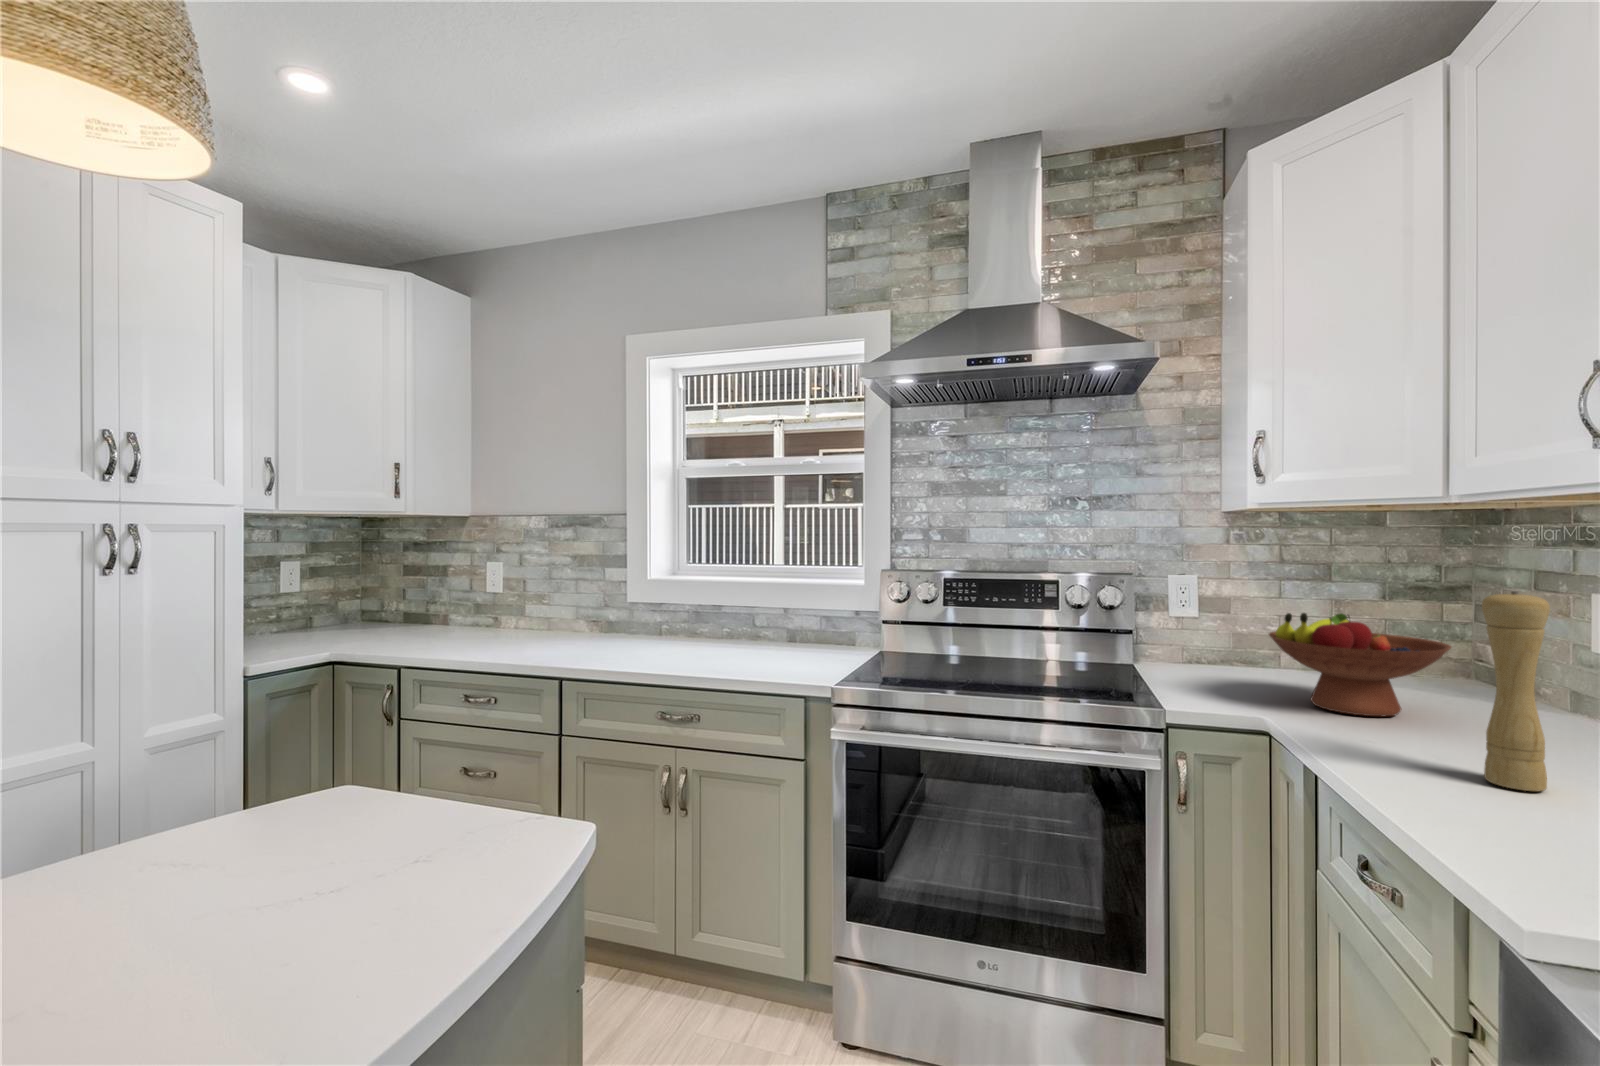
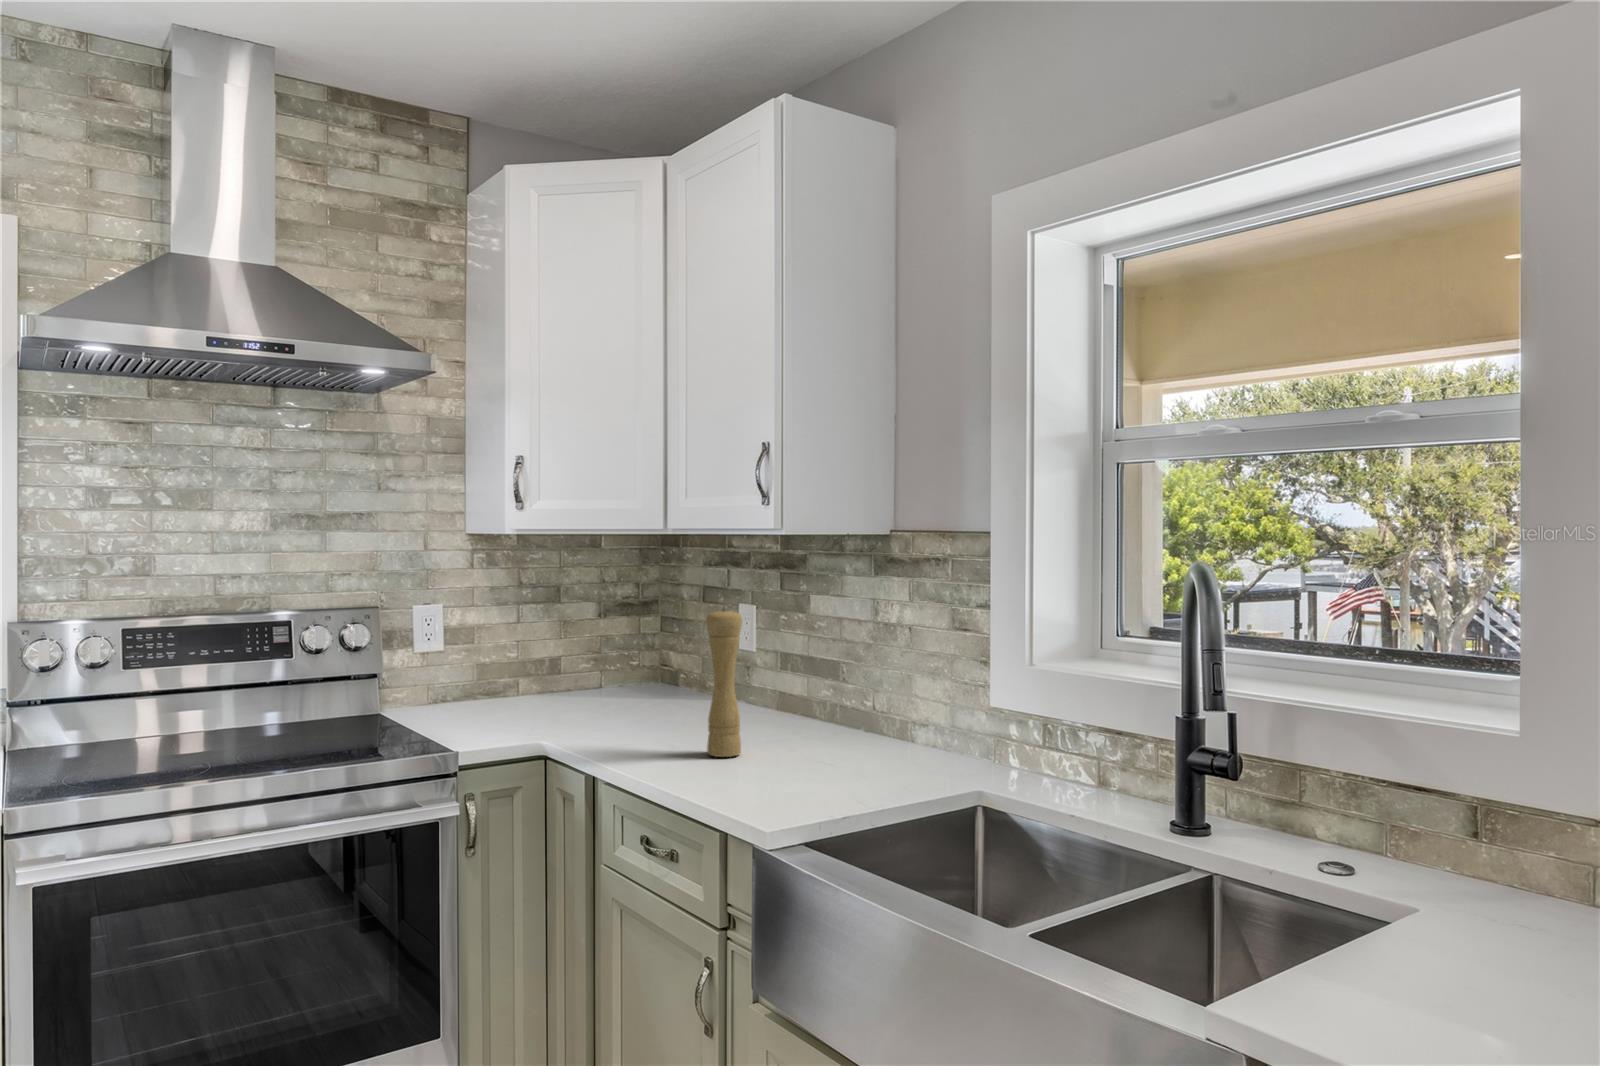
fruit bowl: present [1269,613,1451,716] -> none [532,634,667,726]

